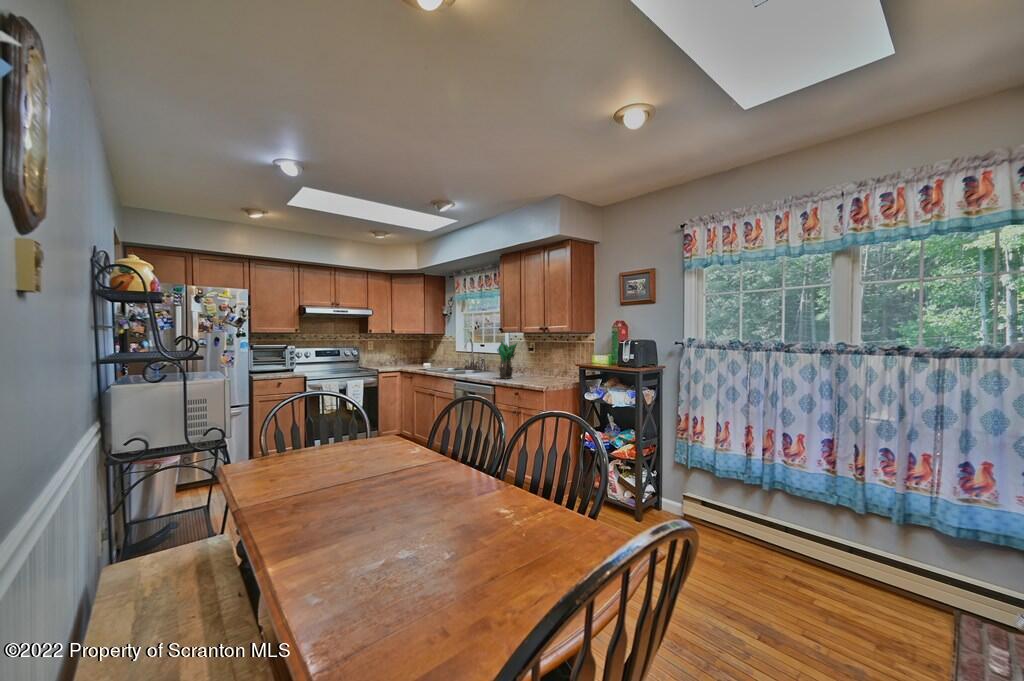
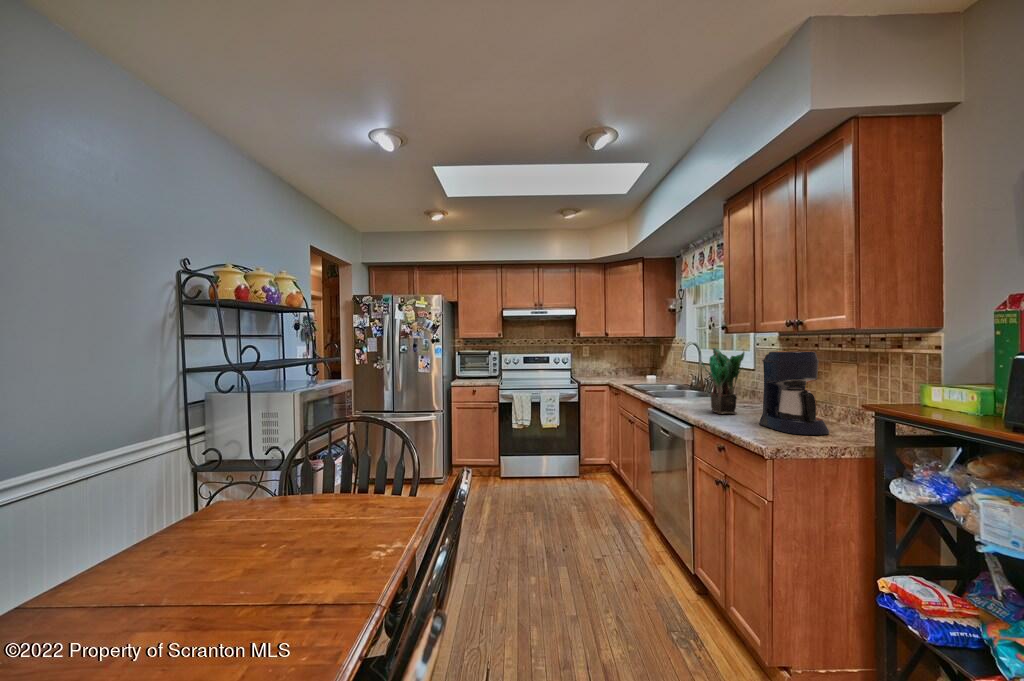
coffee maker: none [528,342,558,382] -> present [759,351,829,435]

